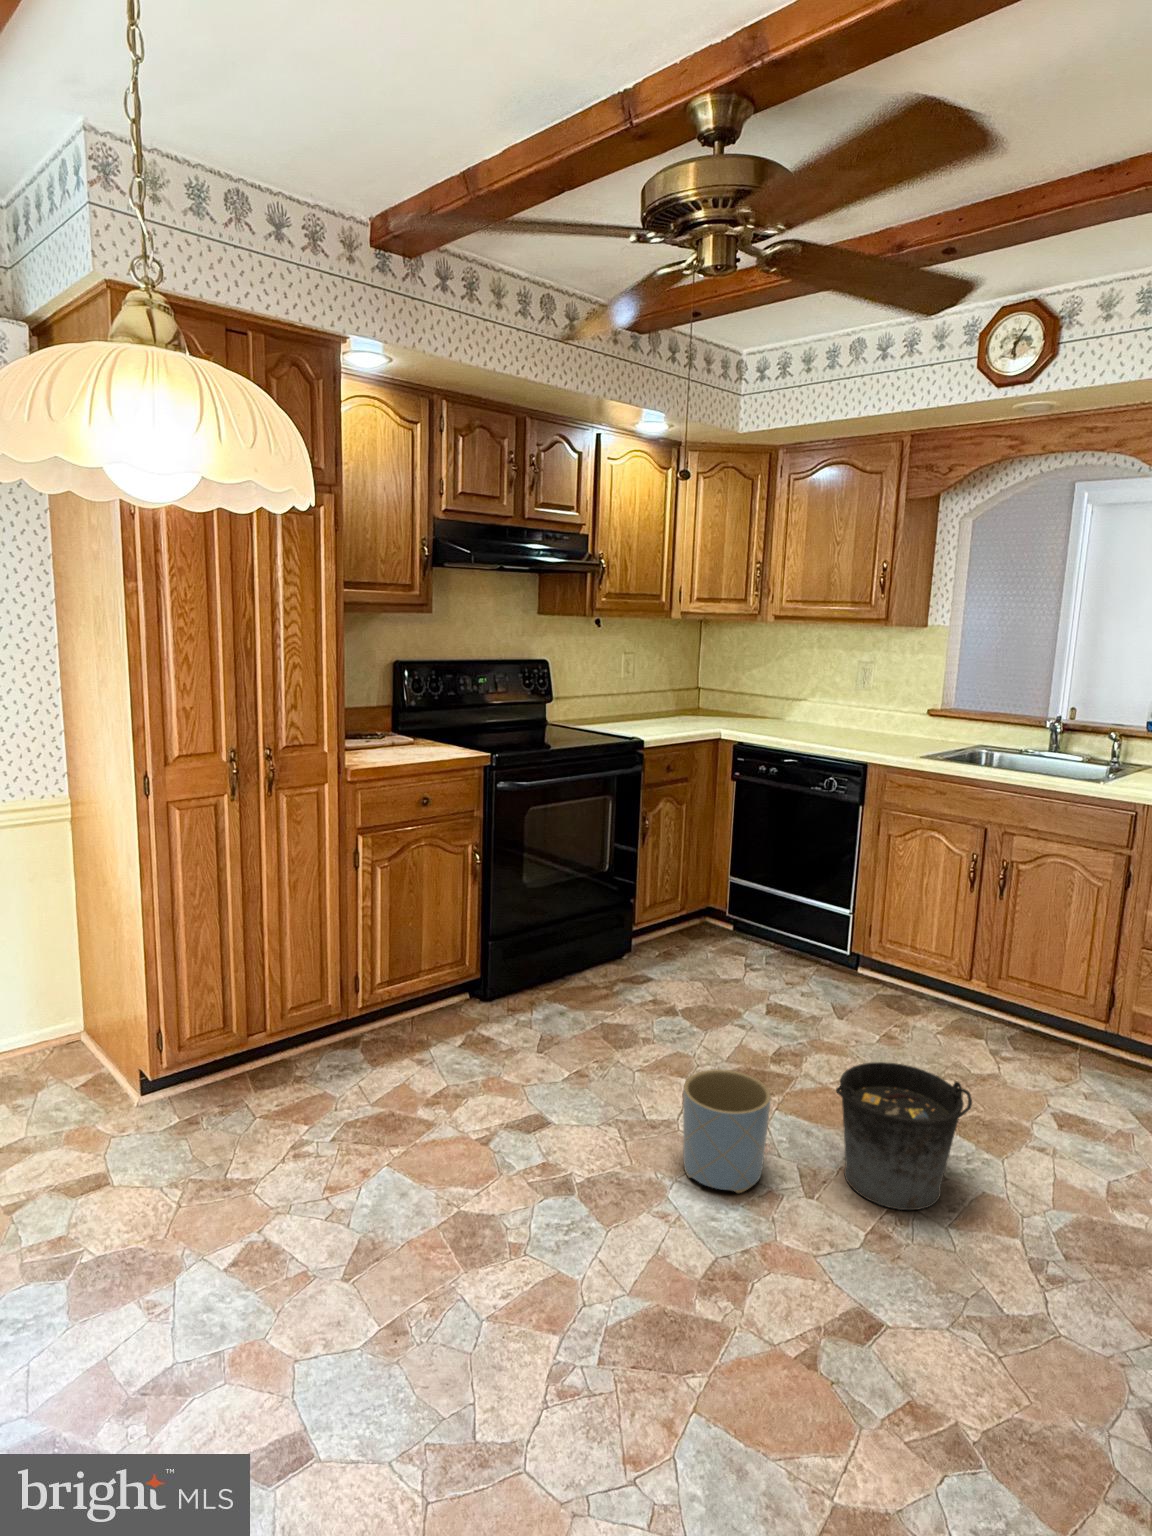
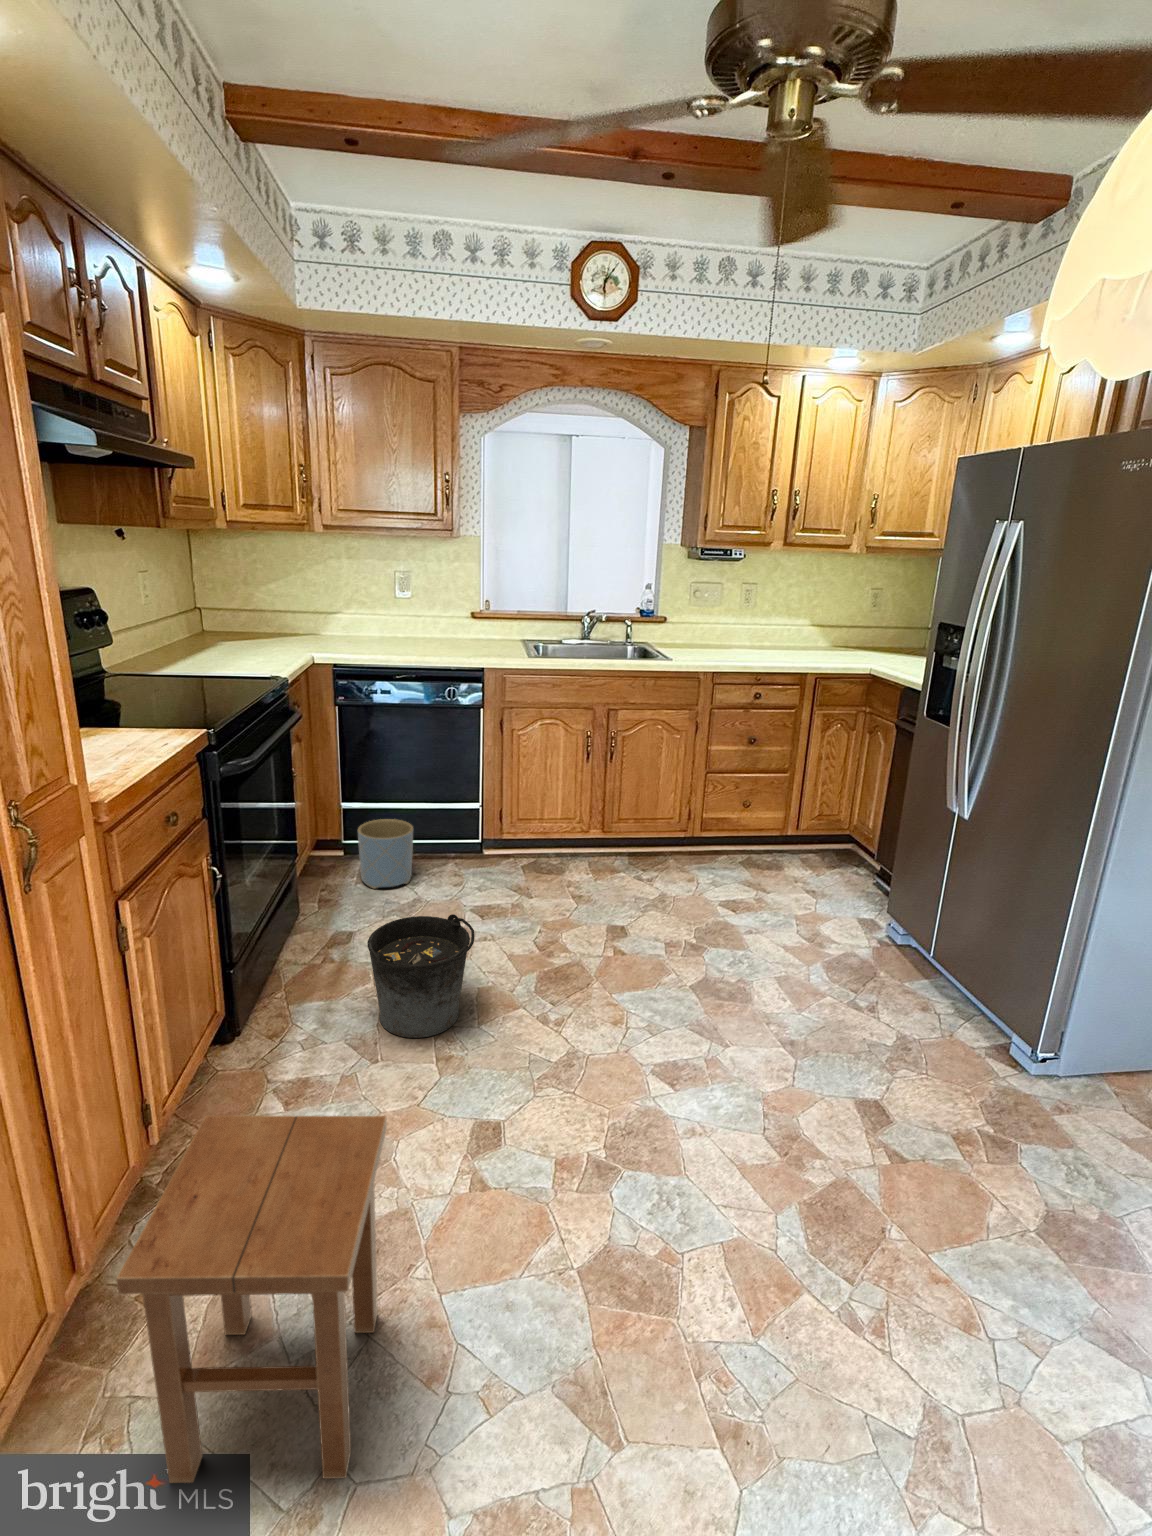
planter: present [683,1069,771,1193] -> present [358,819,413,889]
stool: none [424,1102,660,1460] -> present [116,1115,387,1483]

